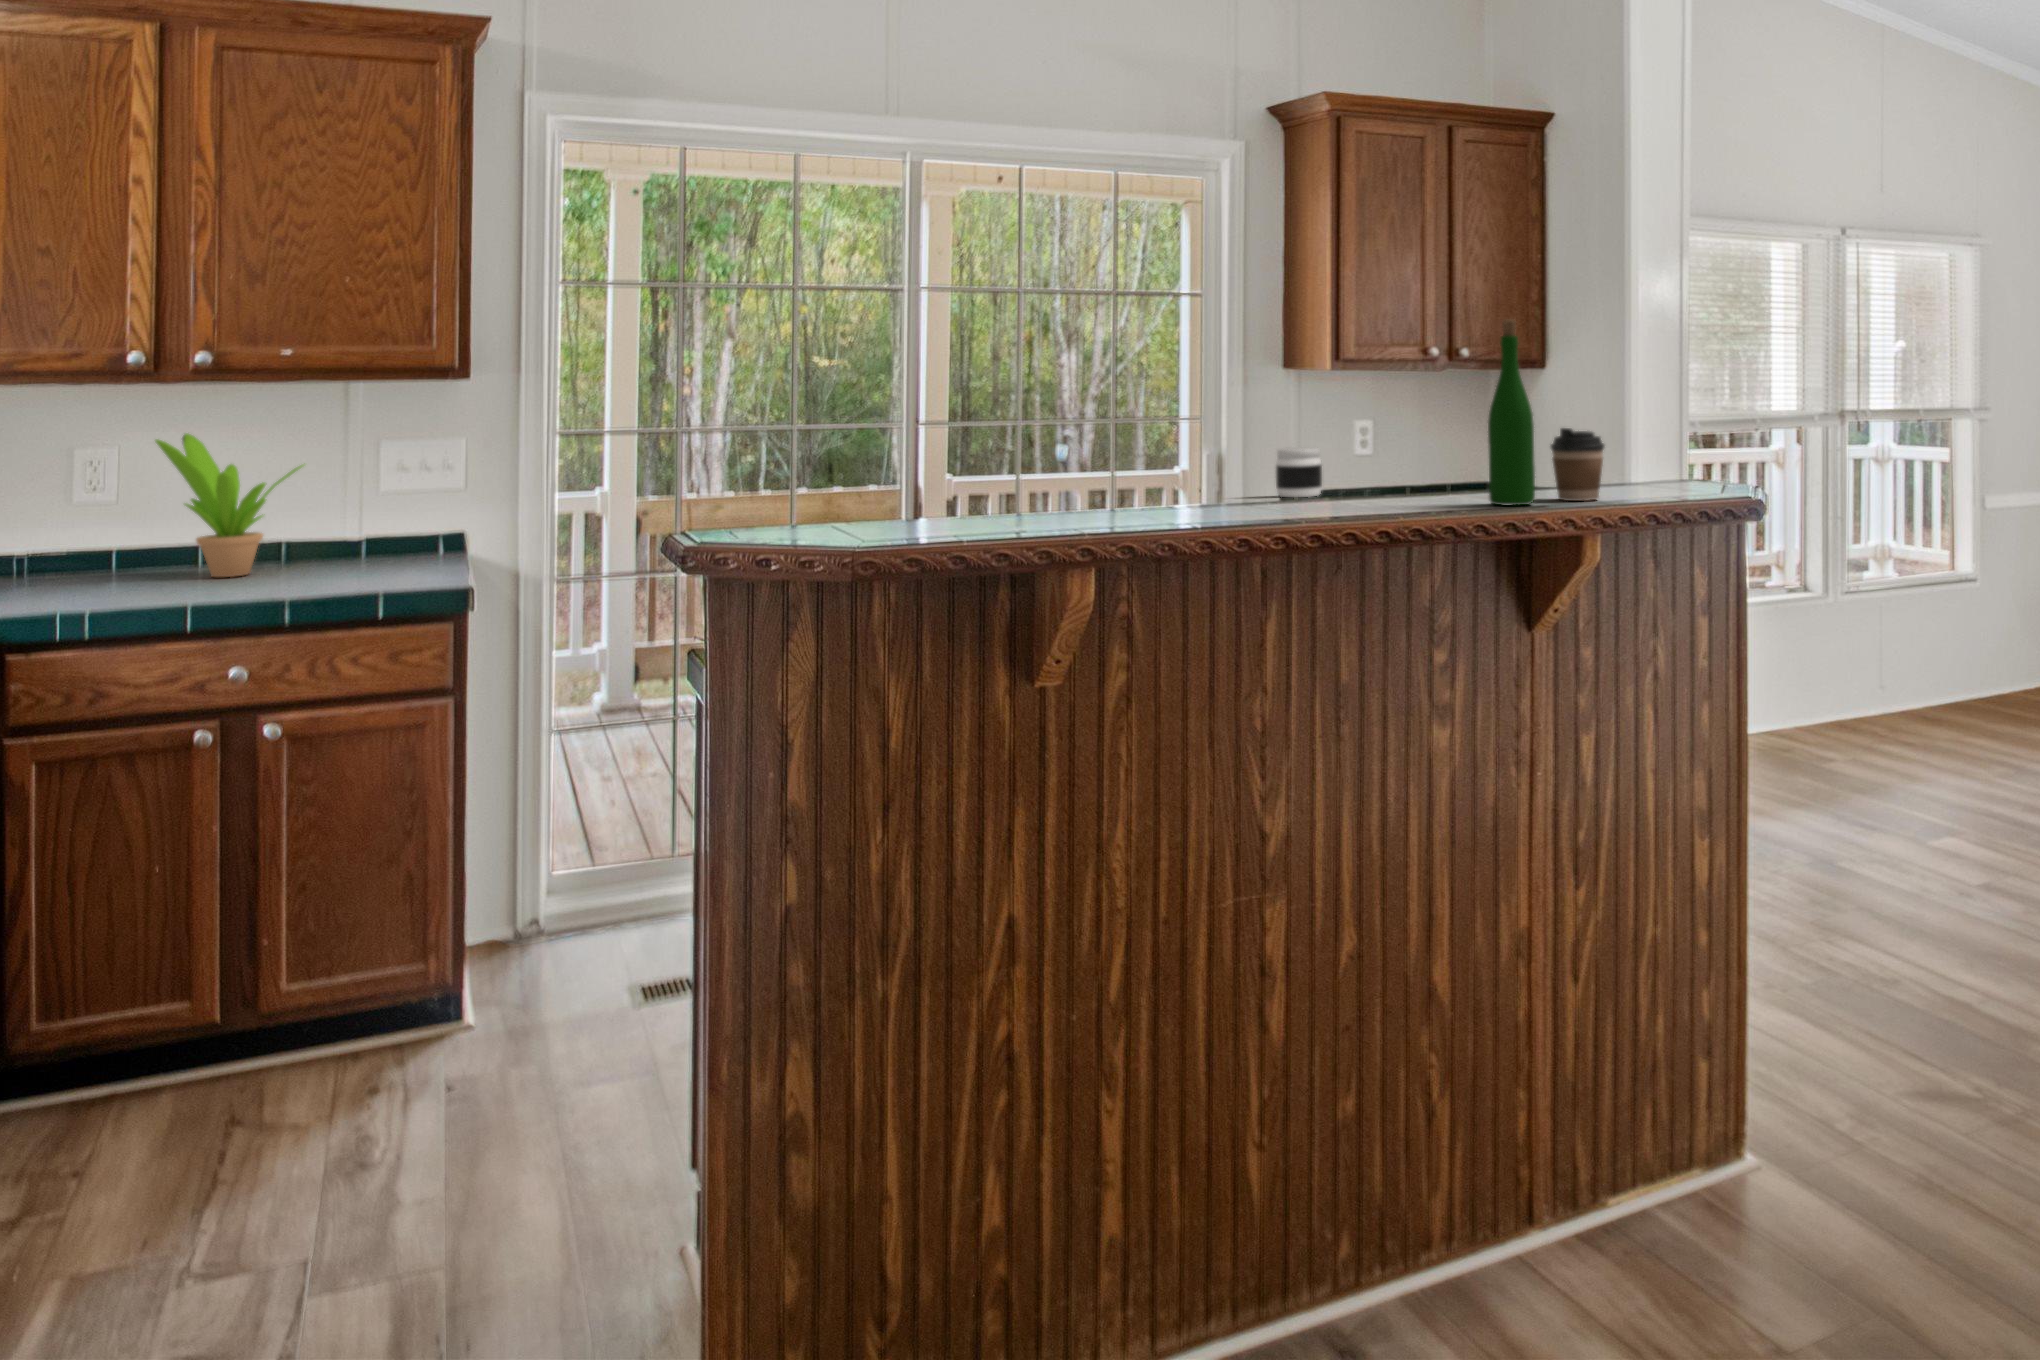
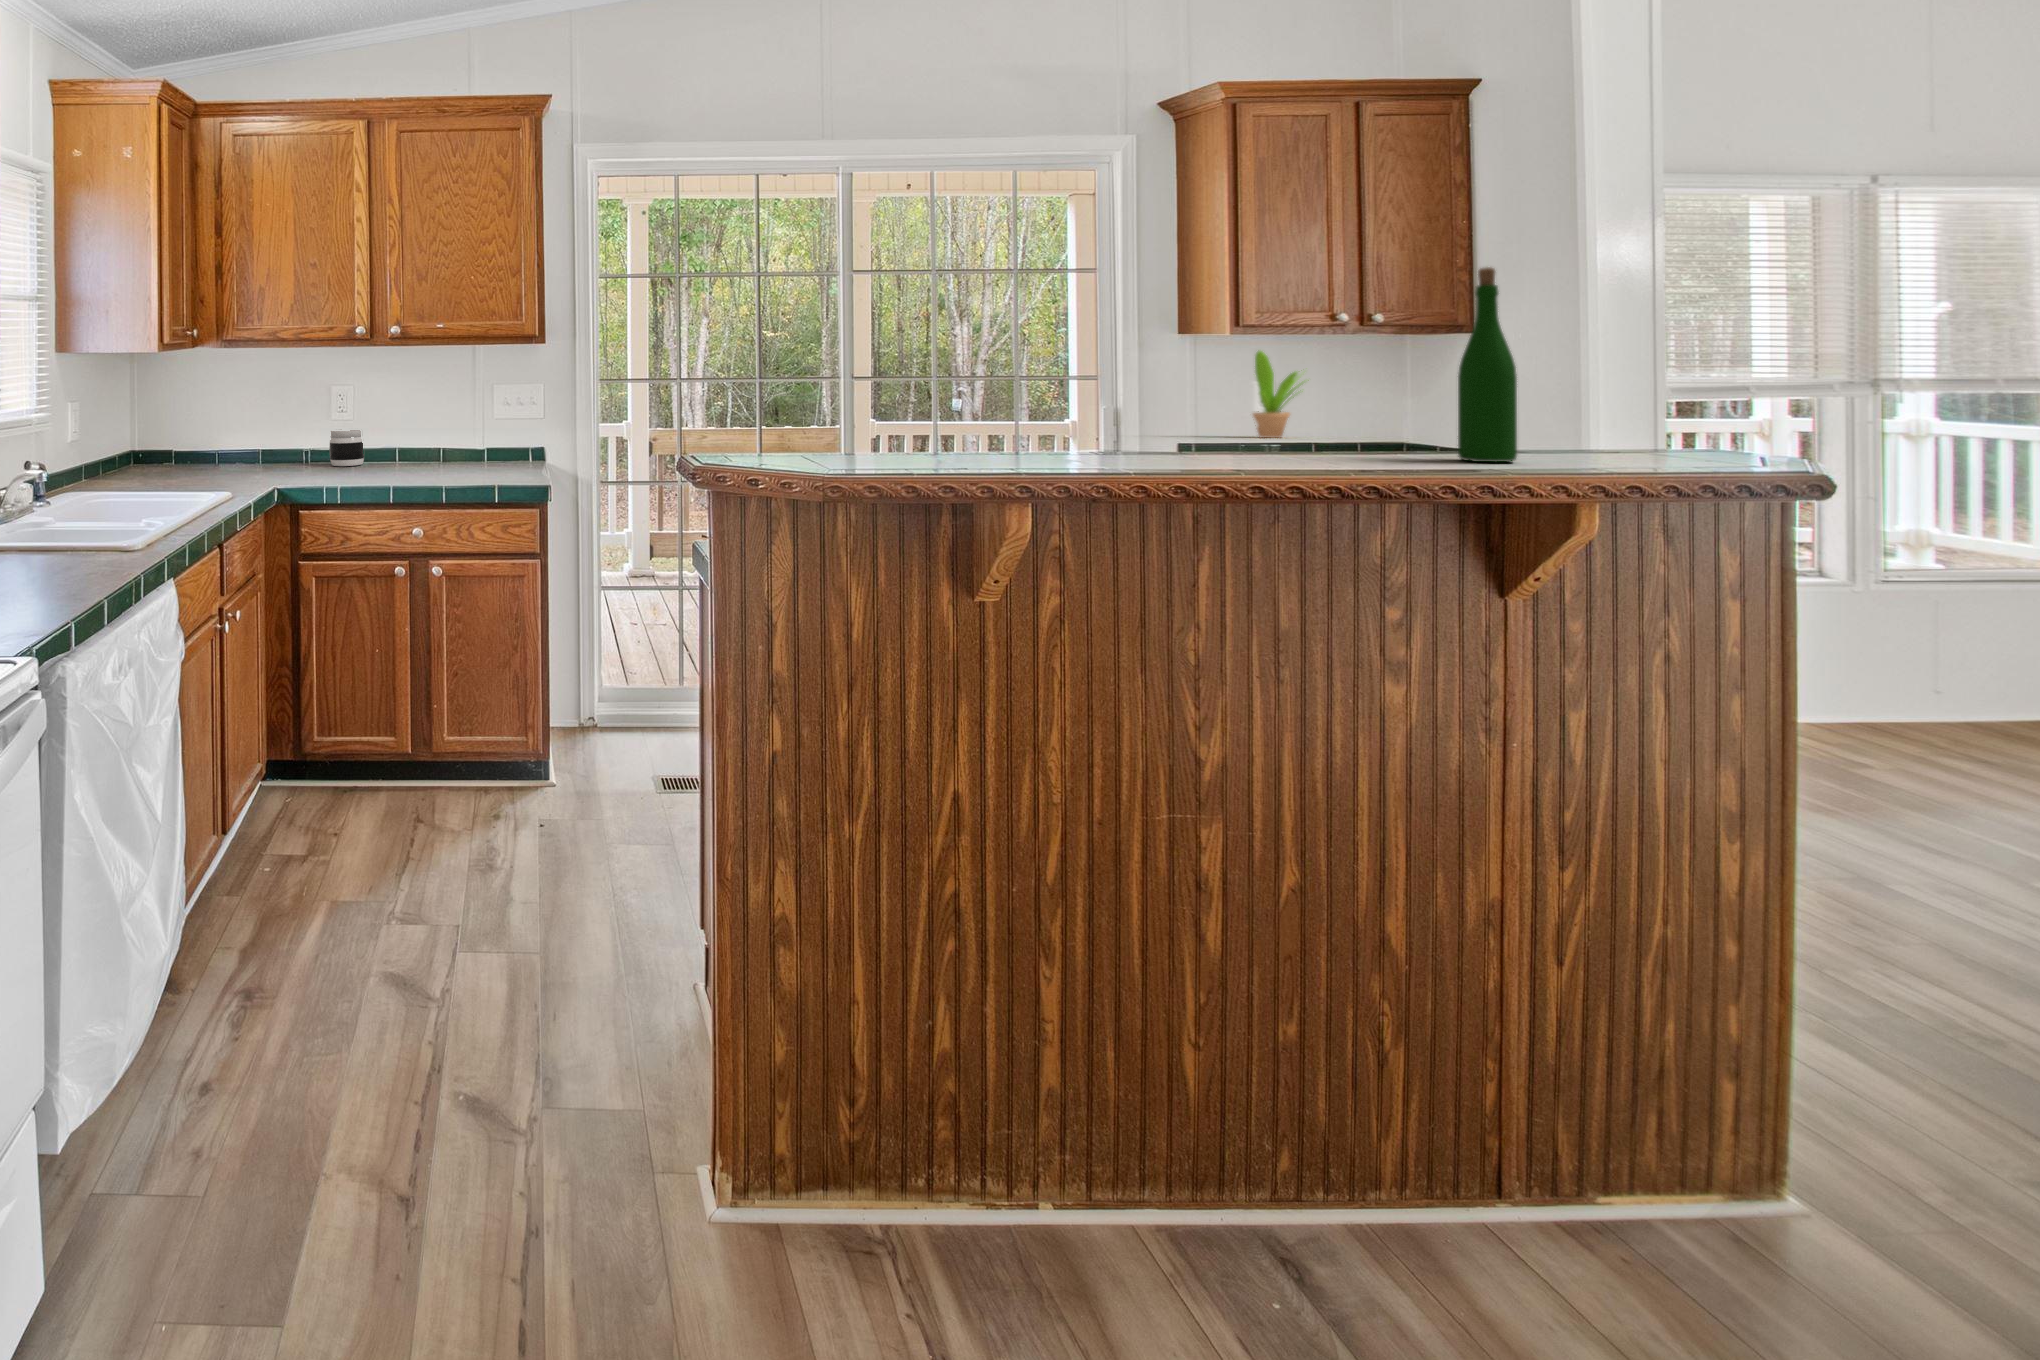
coffee cup: present [1551,428,1604,501] -> none [1531,383,1607,461]
potted plant: present [156,433,304,577] -> present [1253,351,1309,438]
jar: present [1275,447,1322,497] -> present [330,429,364,466]

